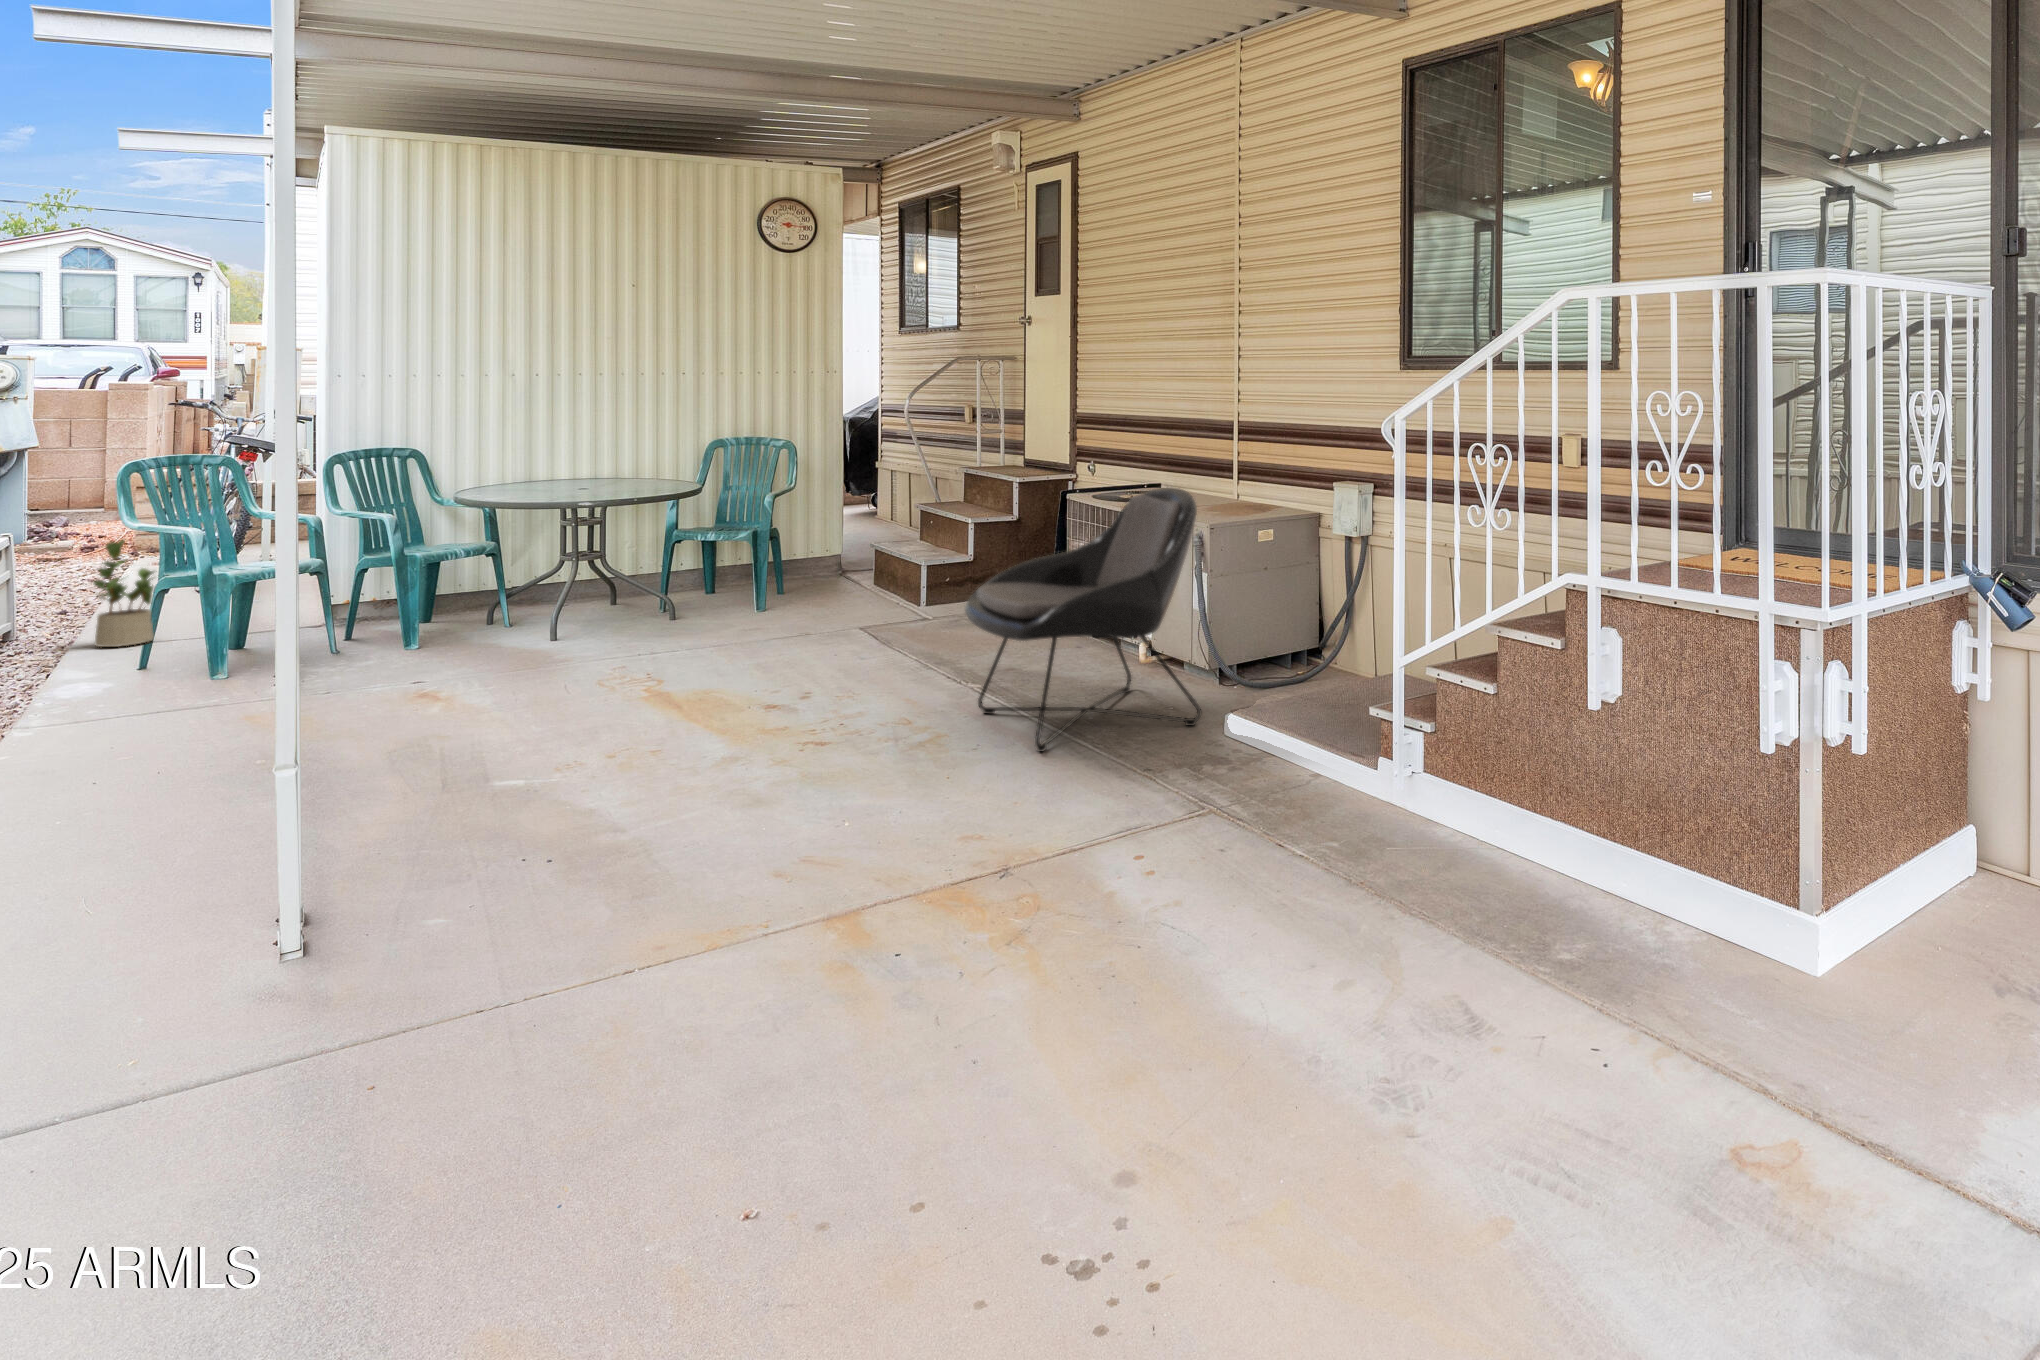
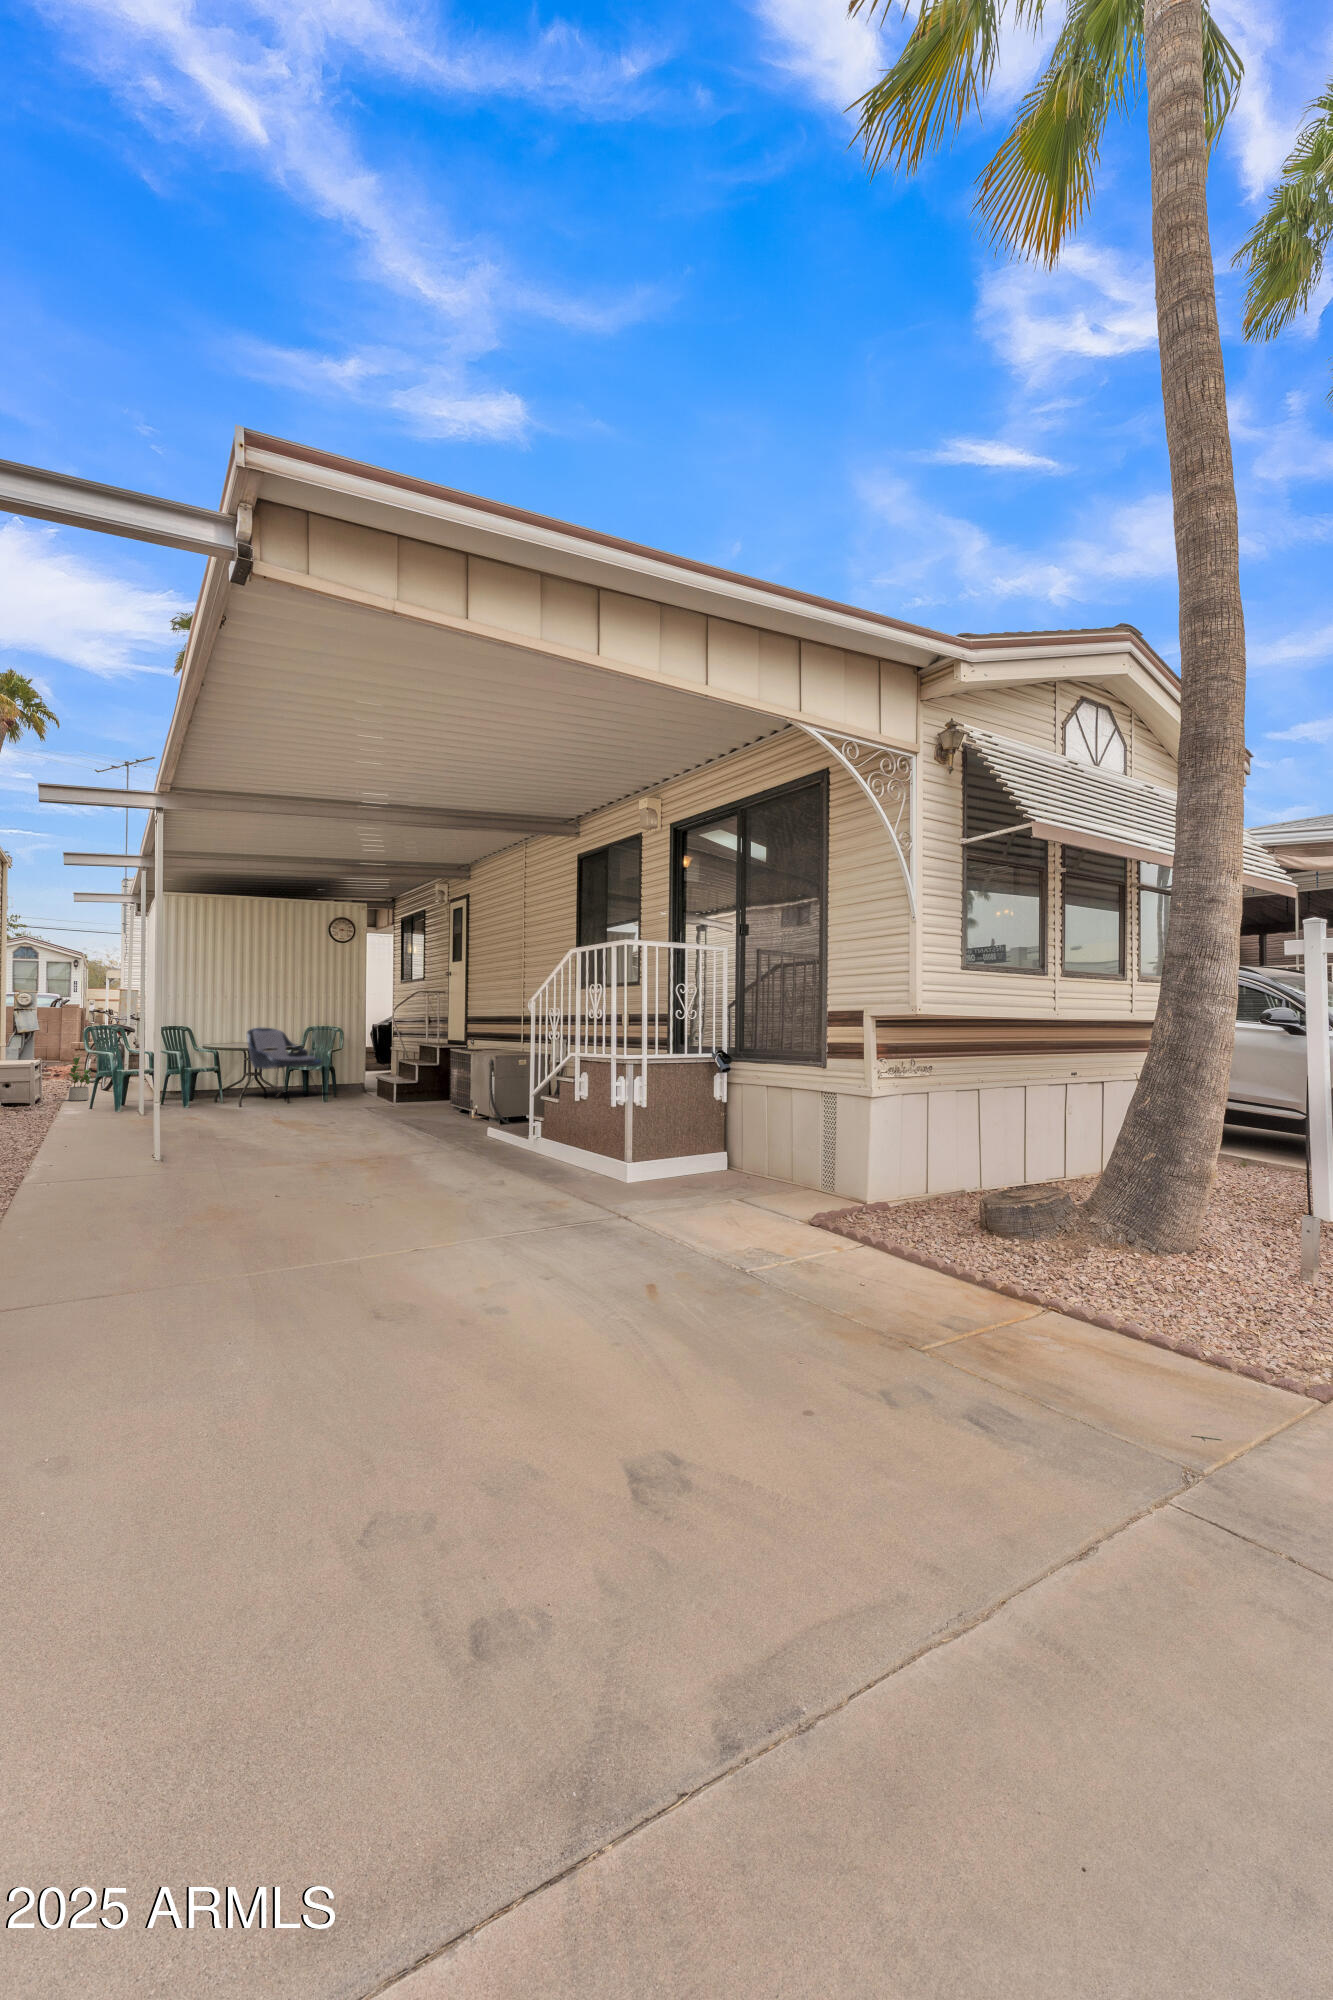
lounge chair: present [965,487,1201,752] -> present [243,1027,322,1097]

